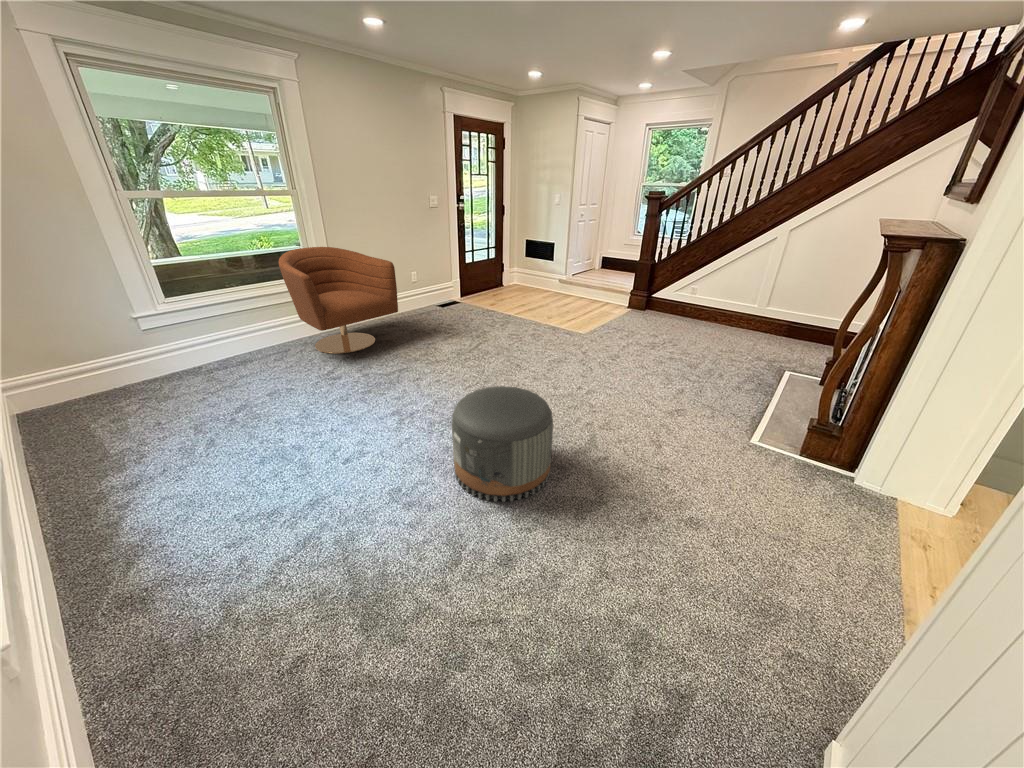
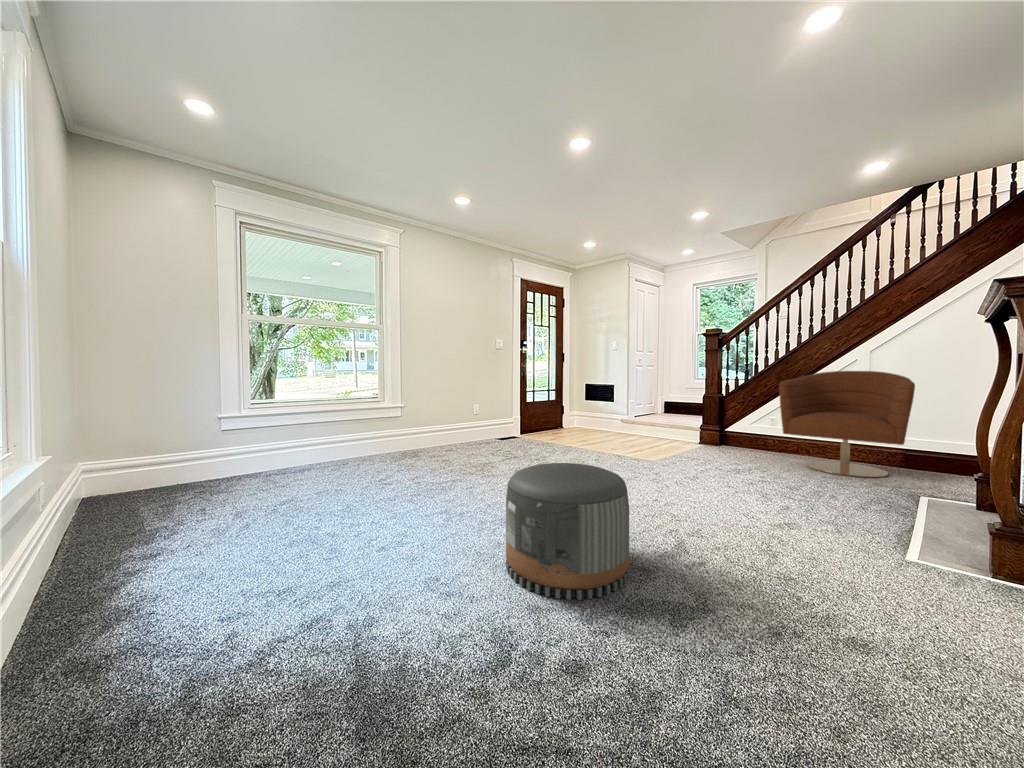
armchair: present [279,247,398,354] -> present [779,371,915,477]

